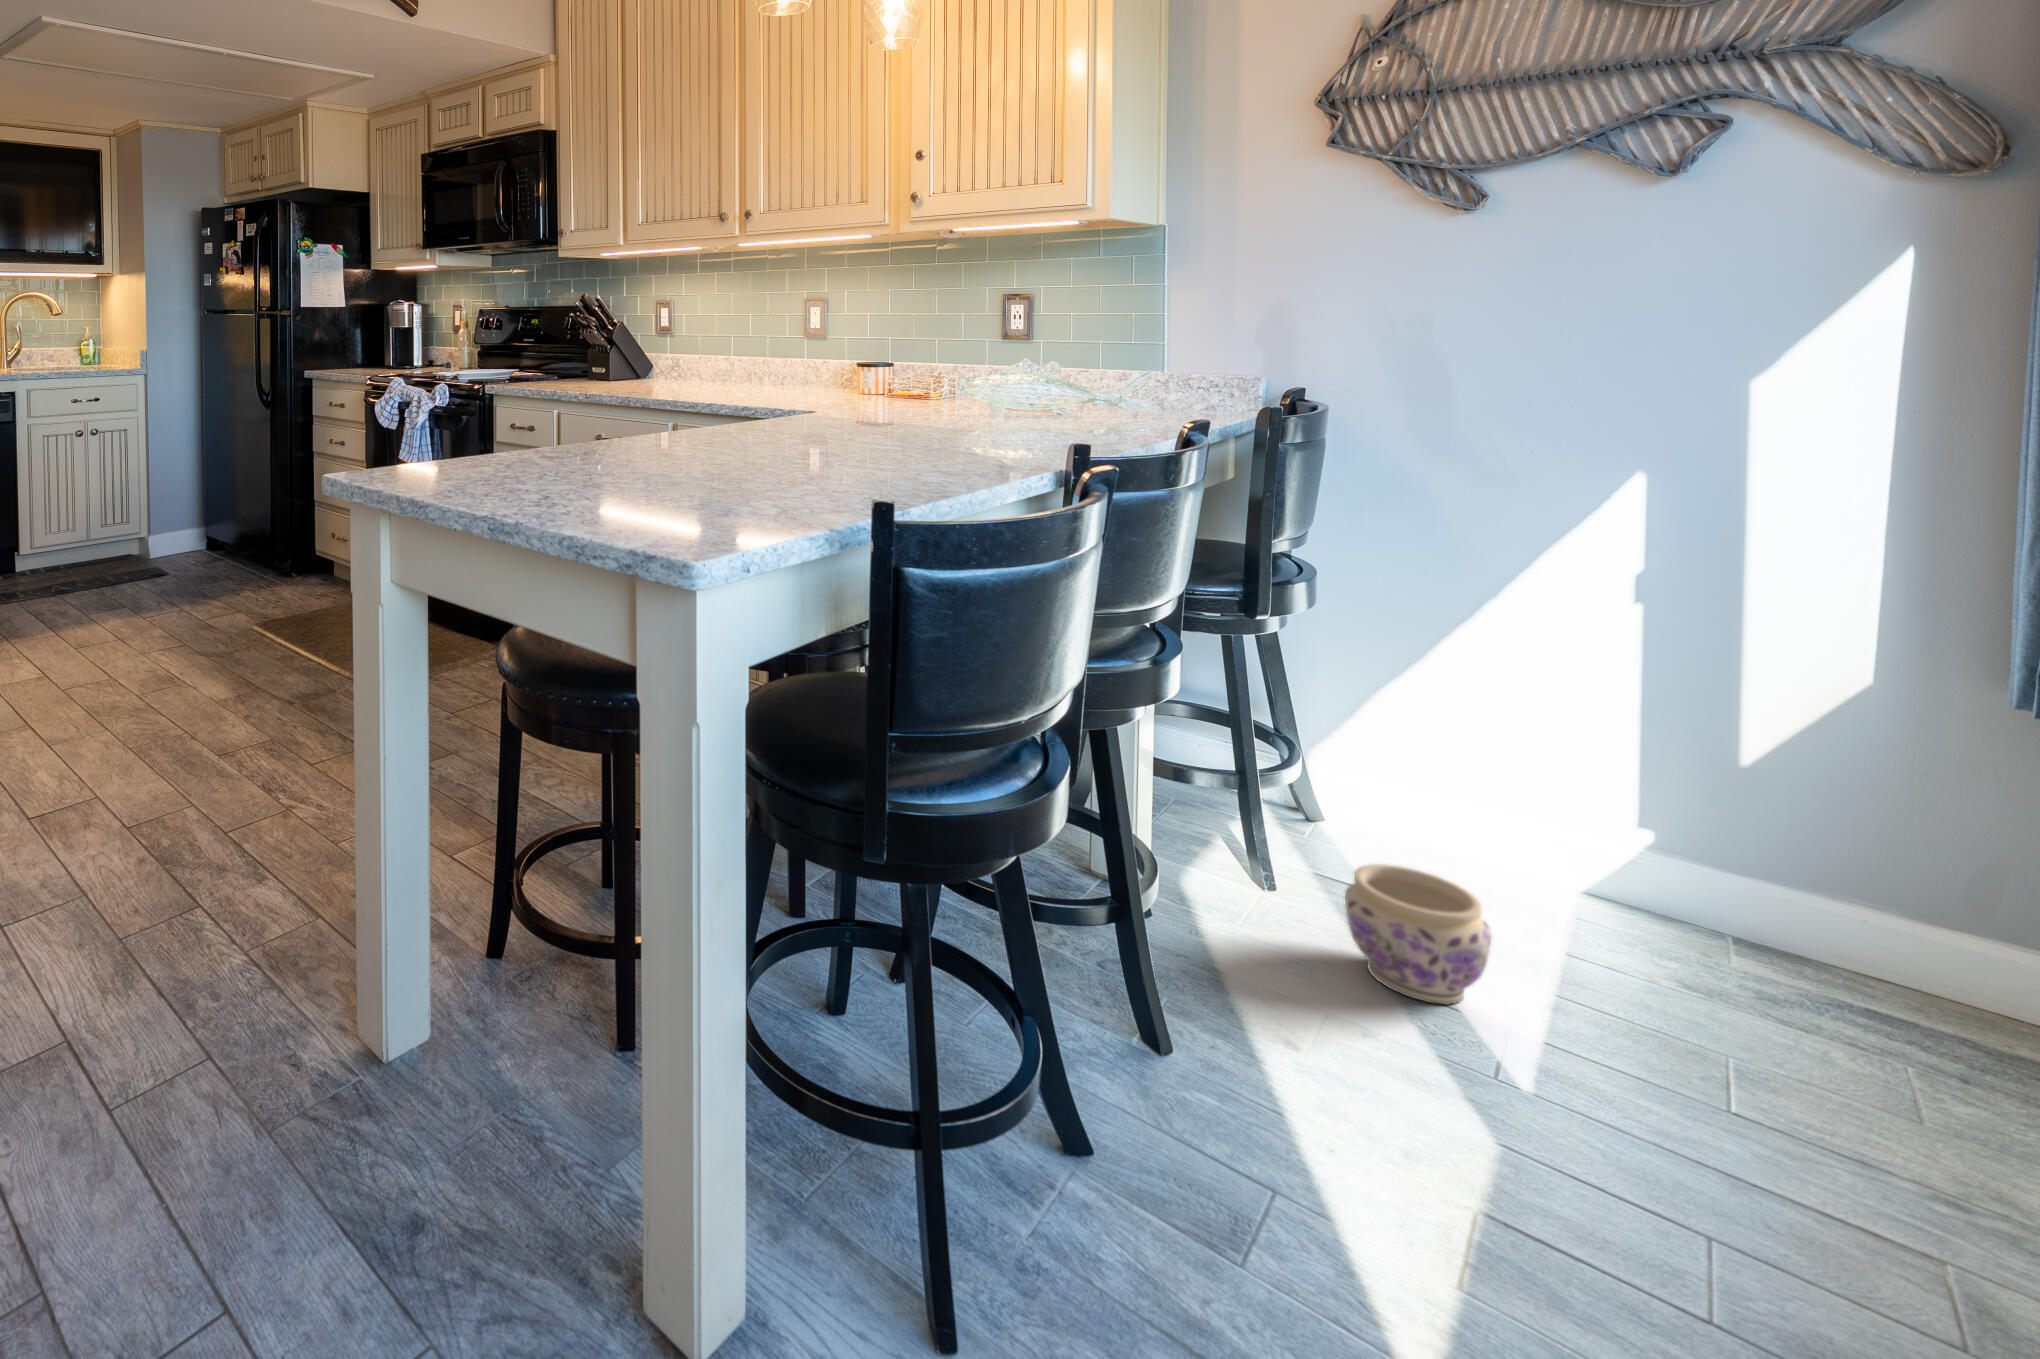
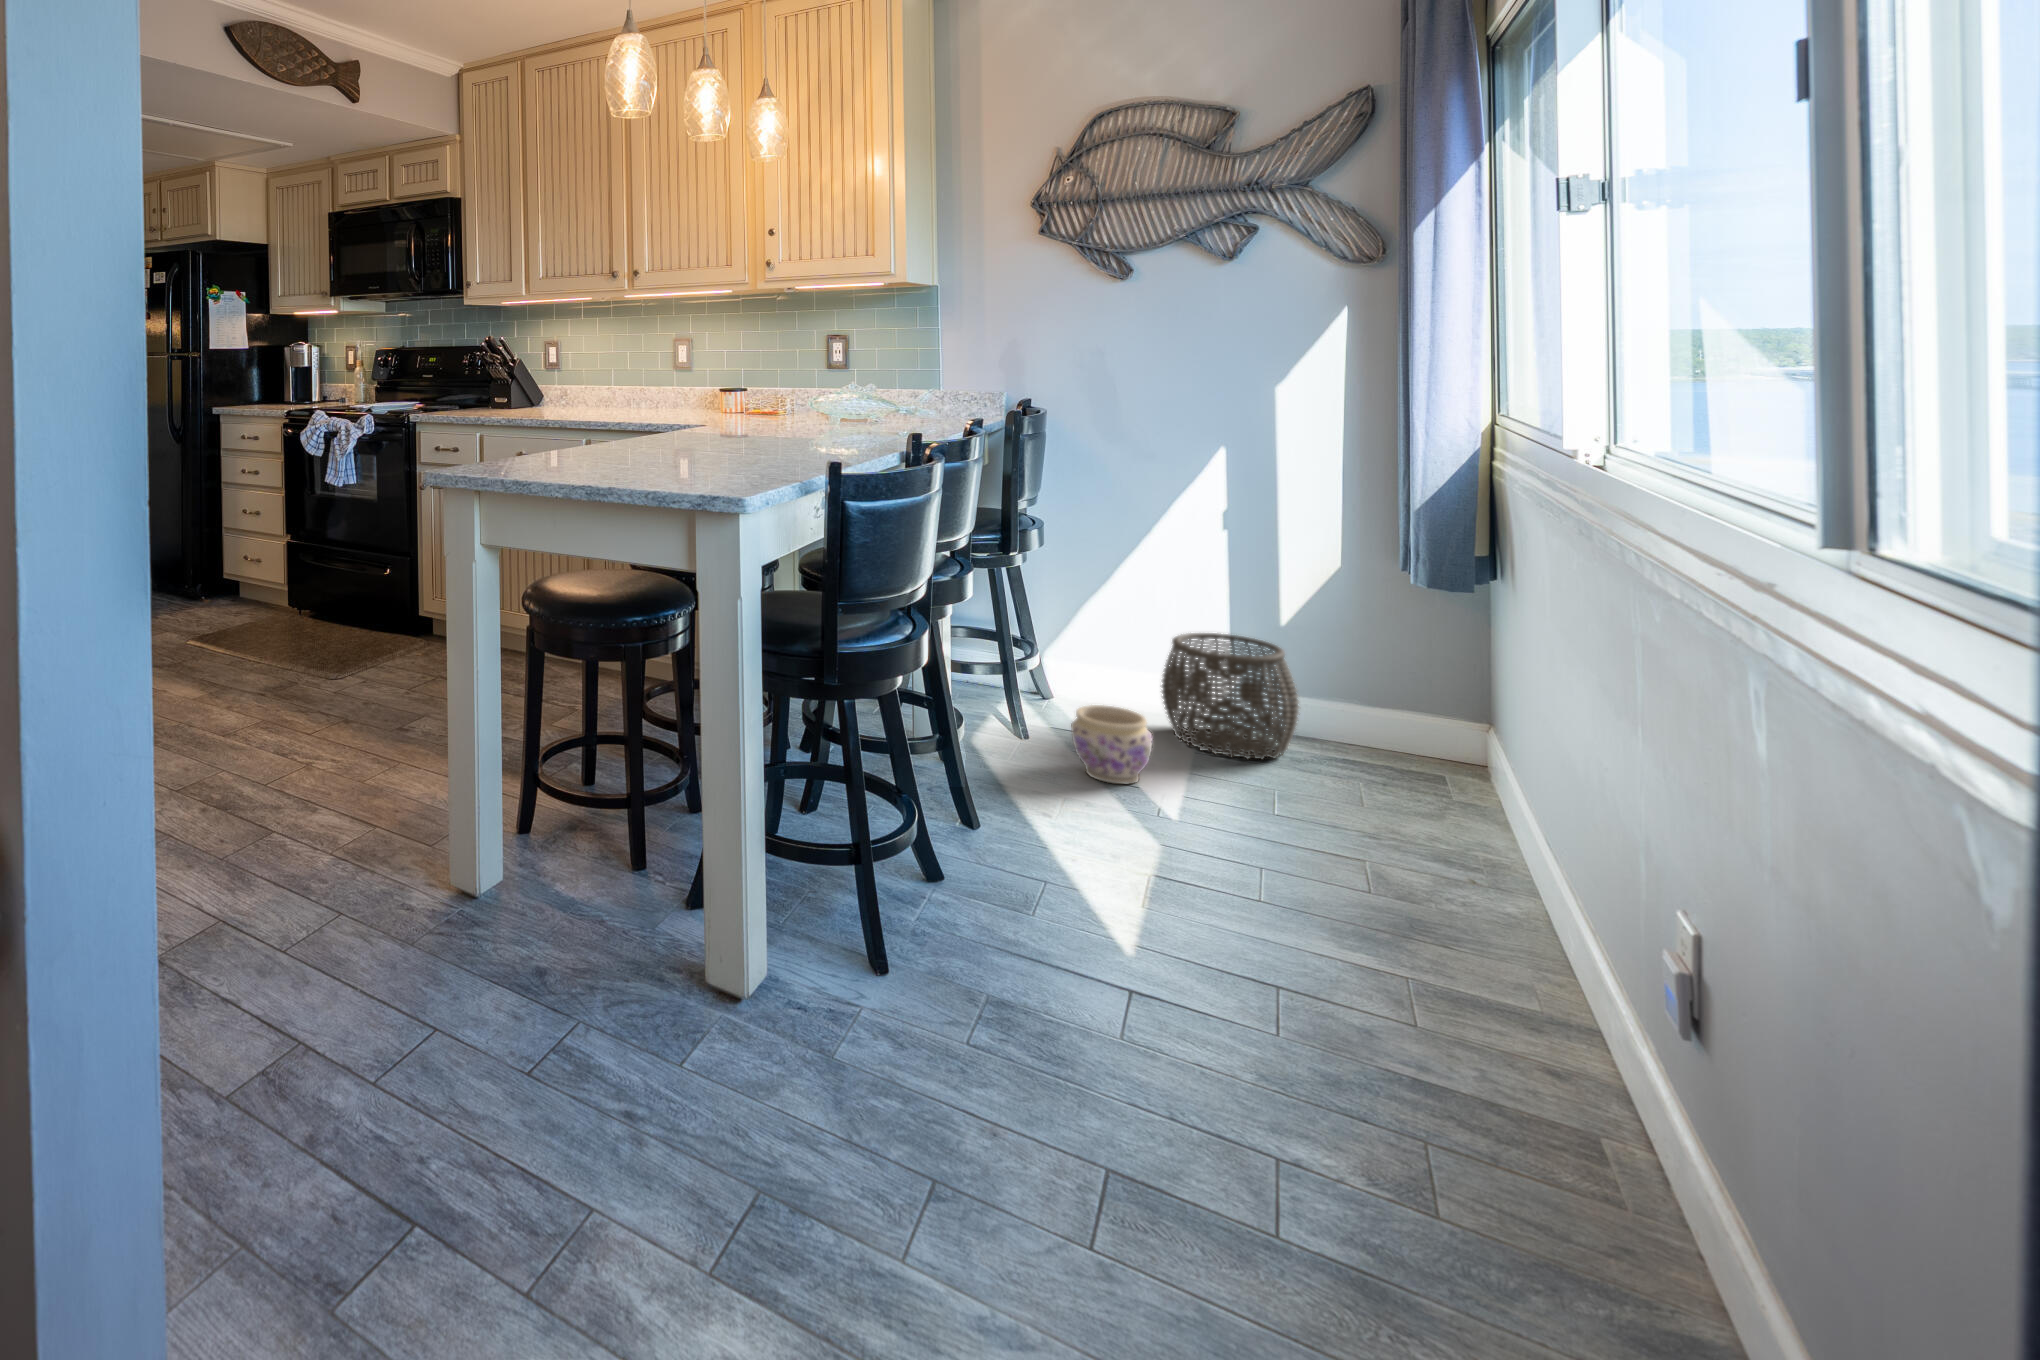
woven basket: none [1508,758,1779,986] -> present [1162,633,1299,759]

